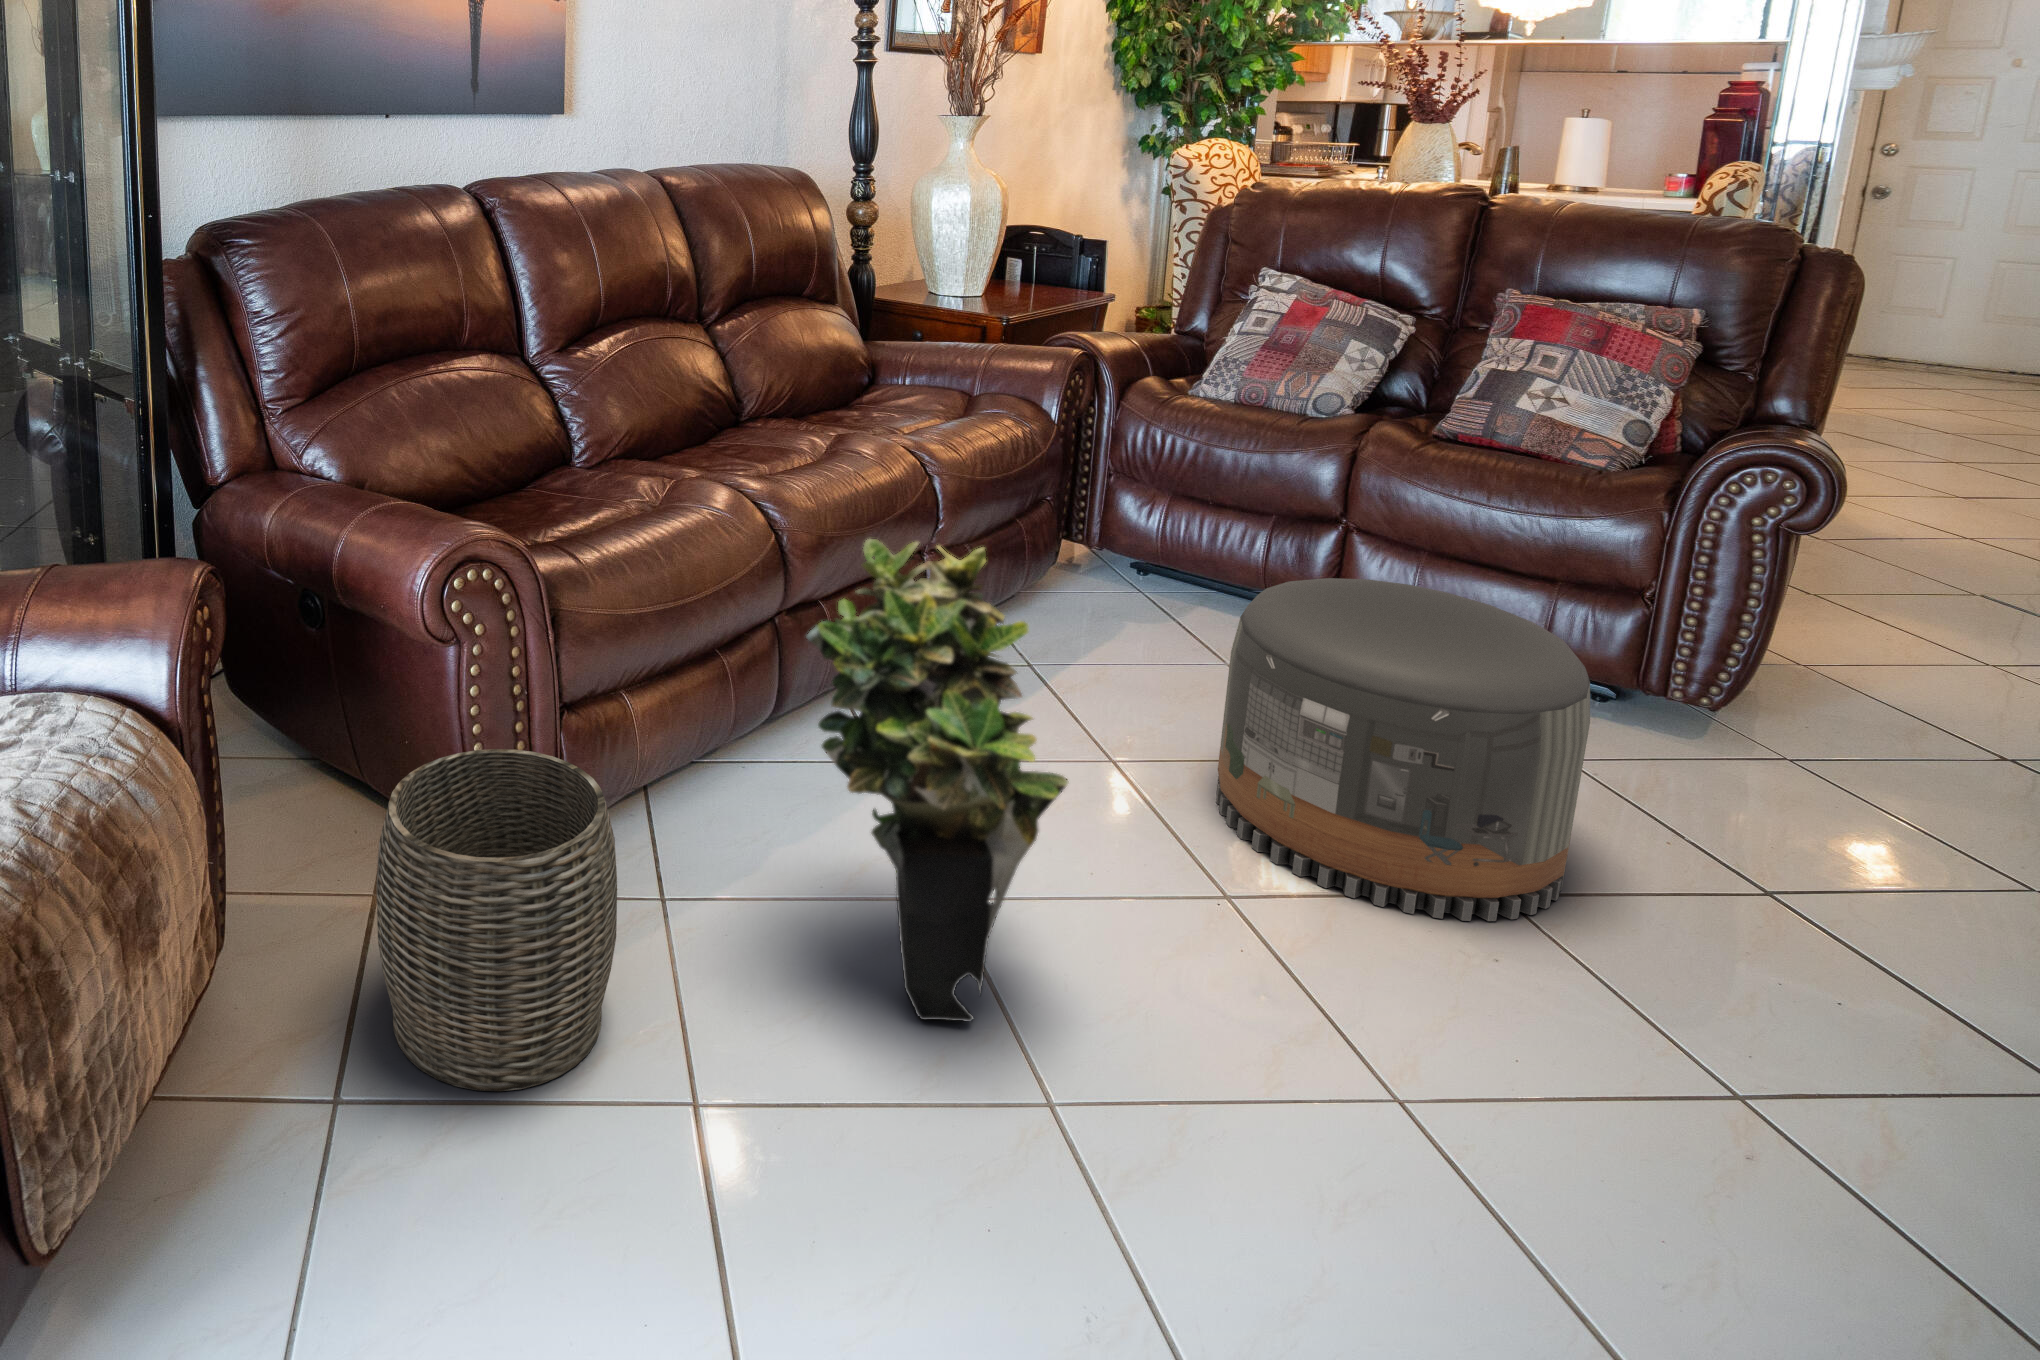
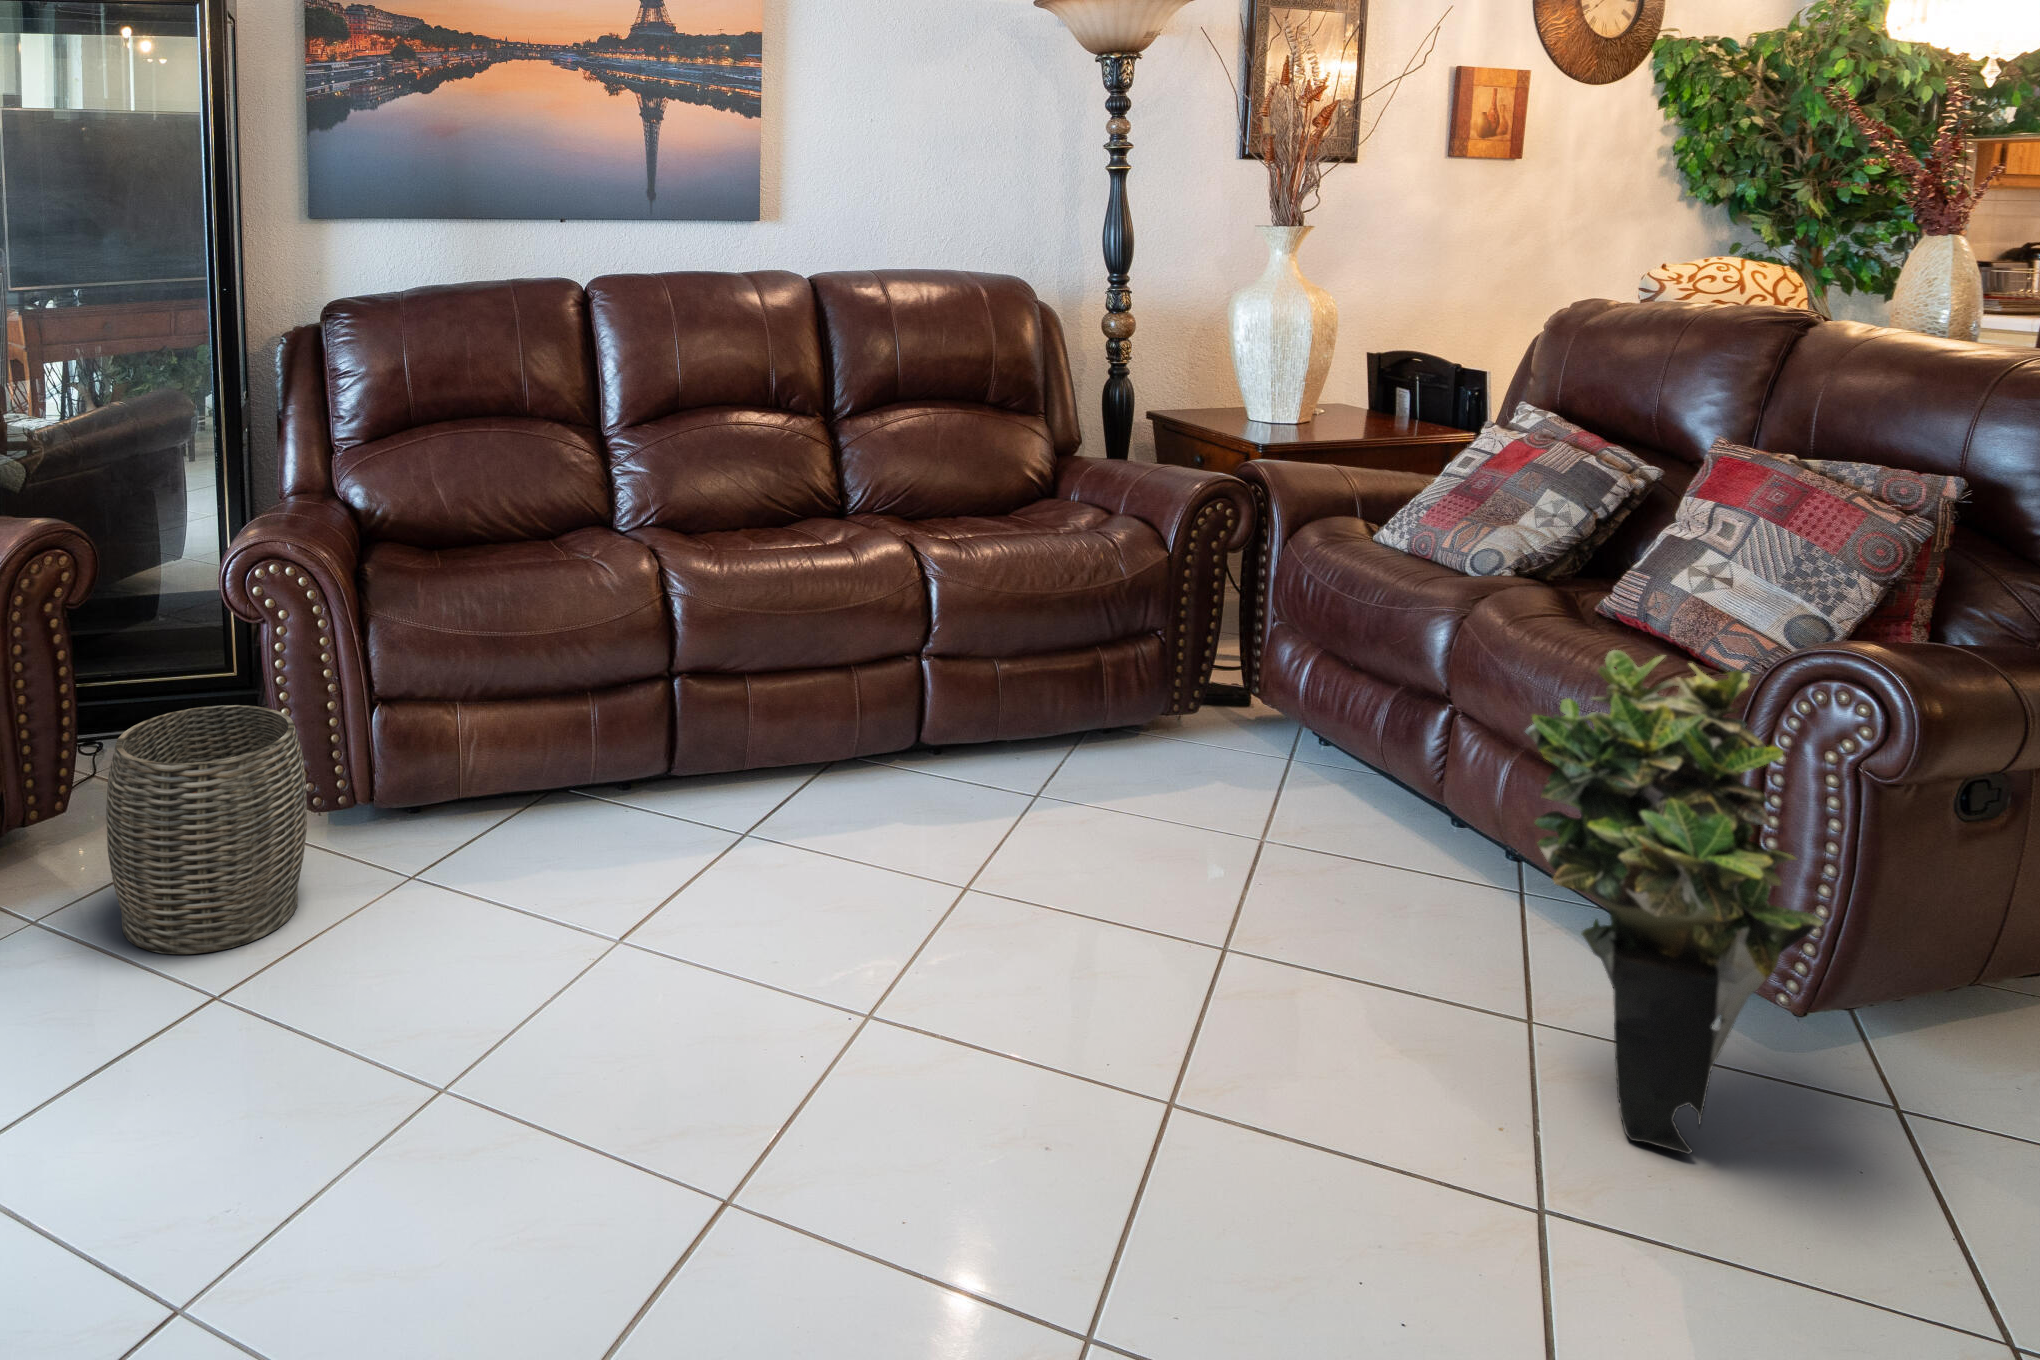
potted plant: present [807,539,1068,1022] -> present [1525,650,1824,1154]
pouf: present [1216,578,1590,921] -> none [990,713,1337,1094]

